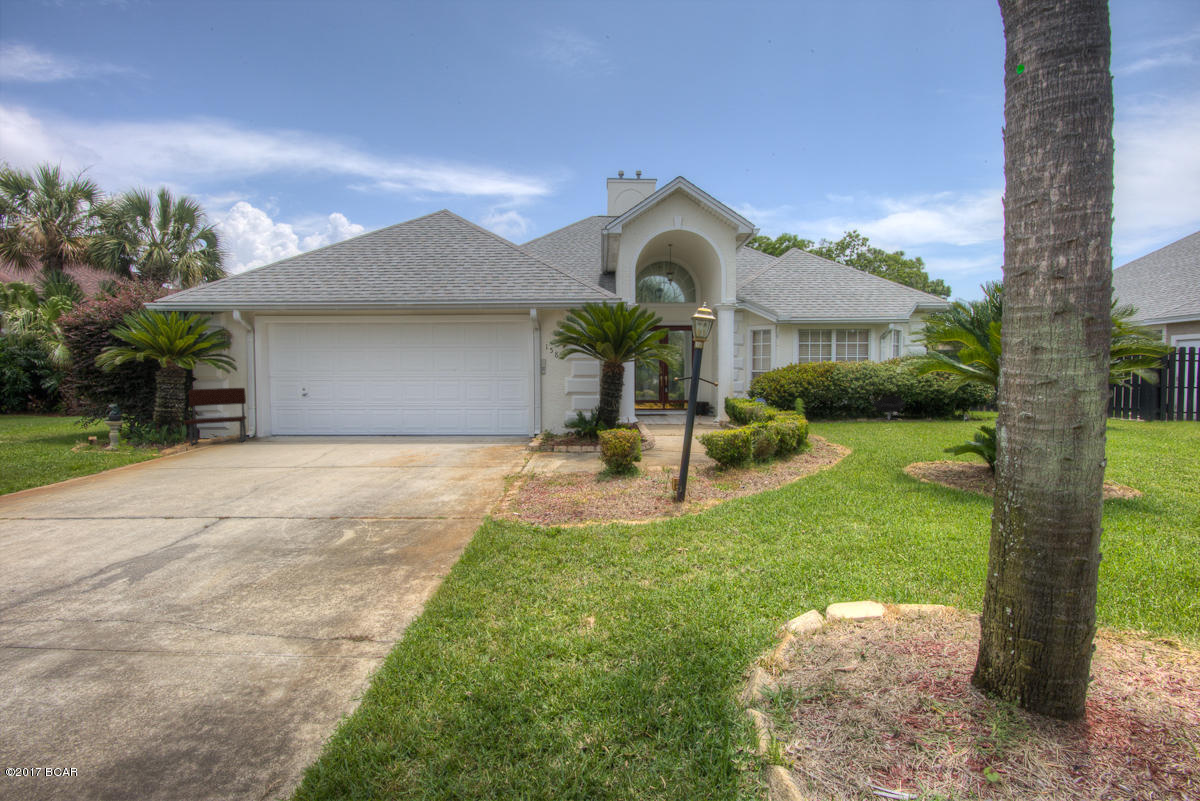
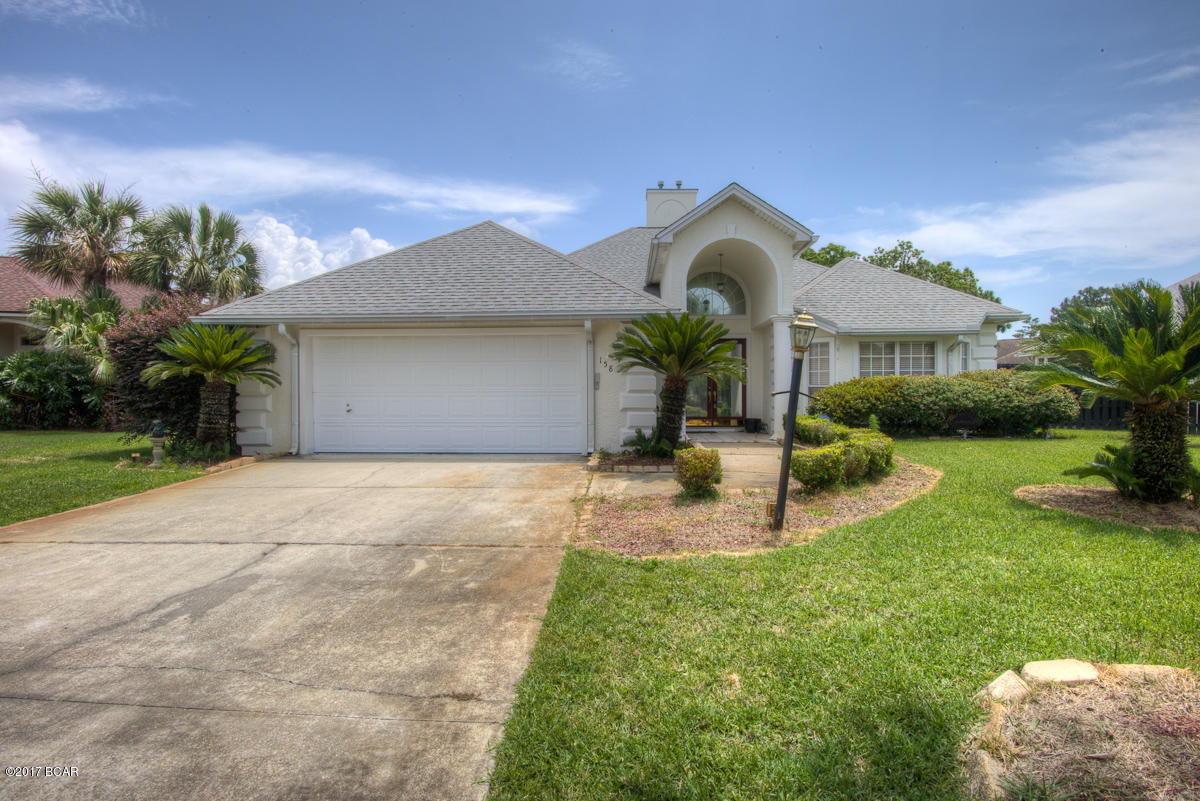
bench: present [184,388,246,445] -> none [228,403,290,463]

